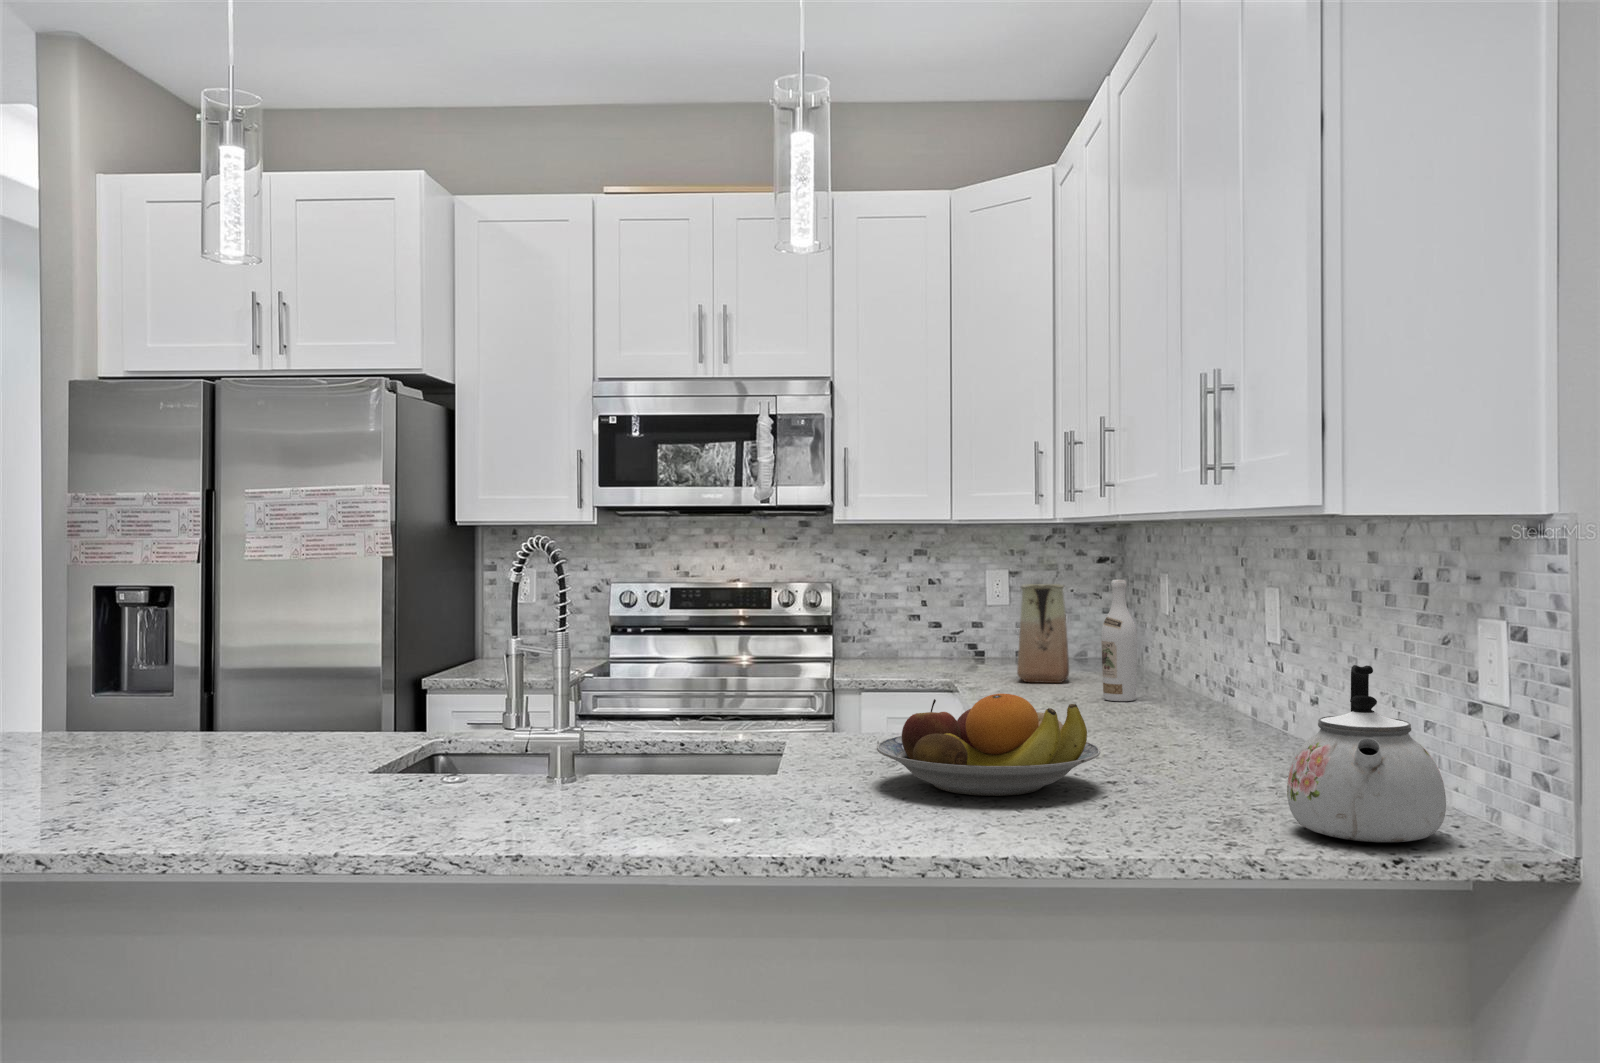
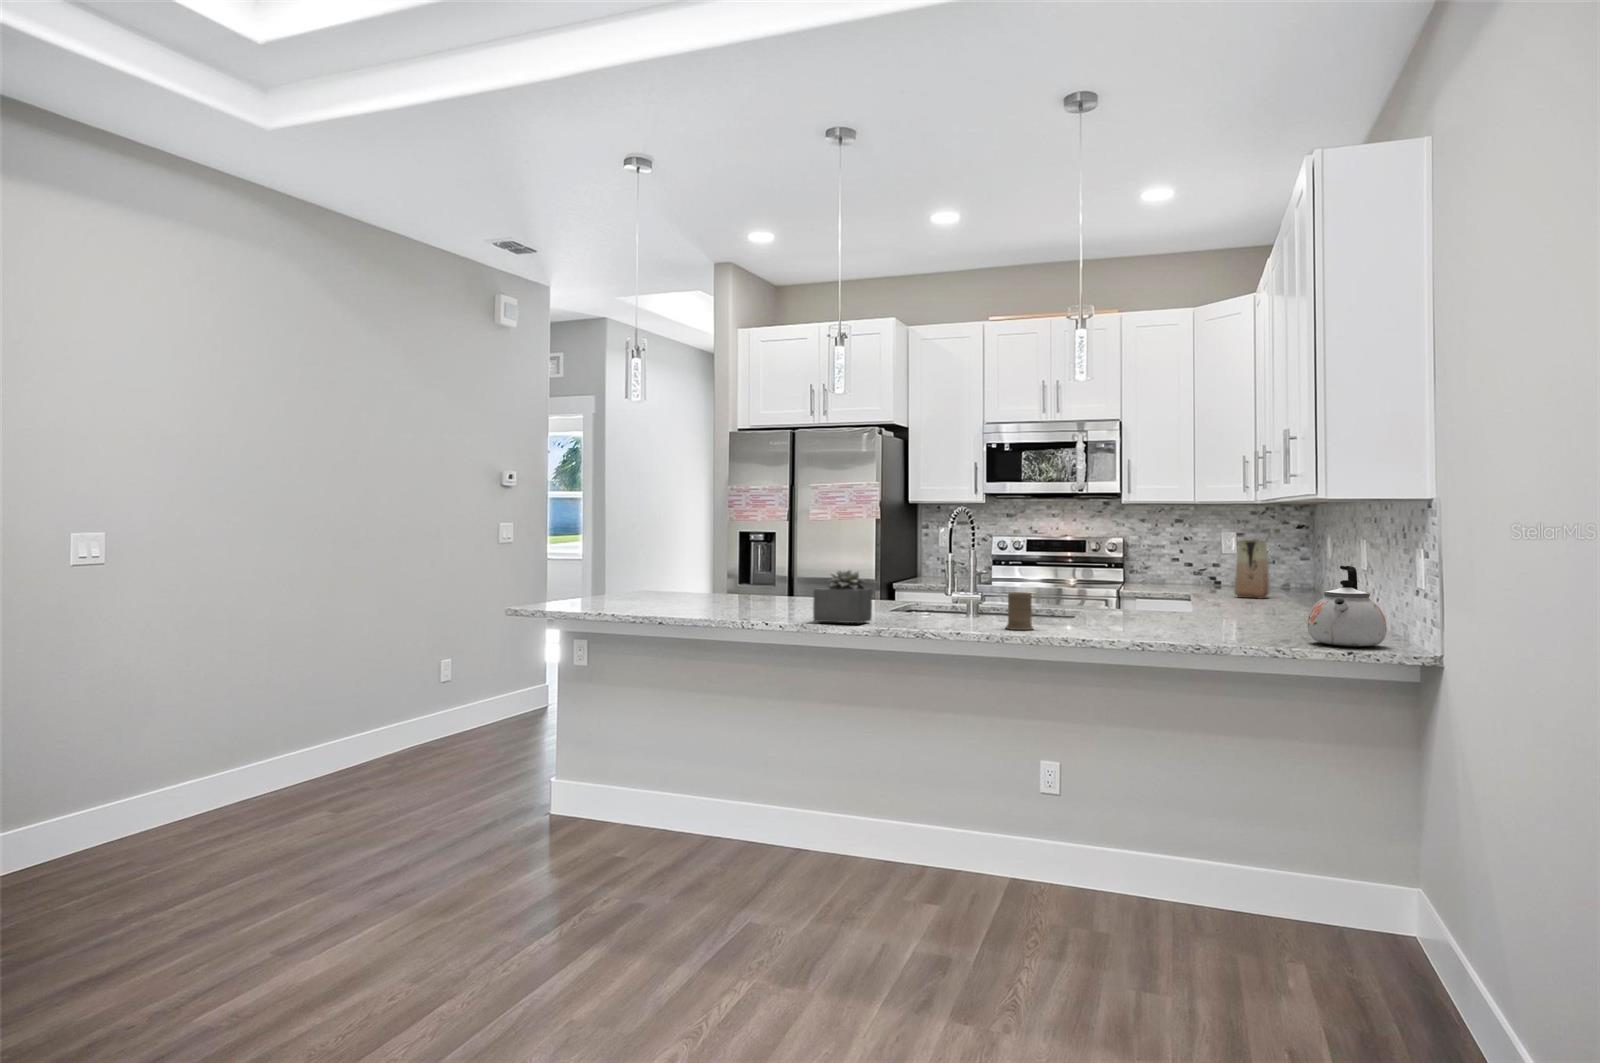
wine bottle: present [1101,580,1137,701] -> none [1279,536,1301,606]
fruit bowl: present [877,694,1100,796] -> none [1117,582,1231,629]
succulent plant: none [152,699,320,845] -> present [813,570,872,623]
mug: none [645,740,734,835] -> present [1006,592,1033,630]

